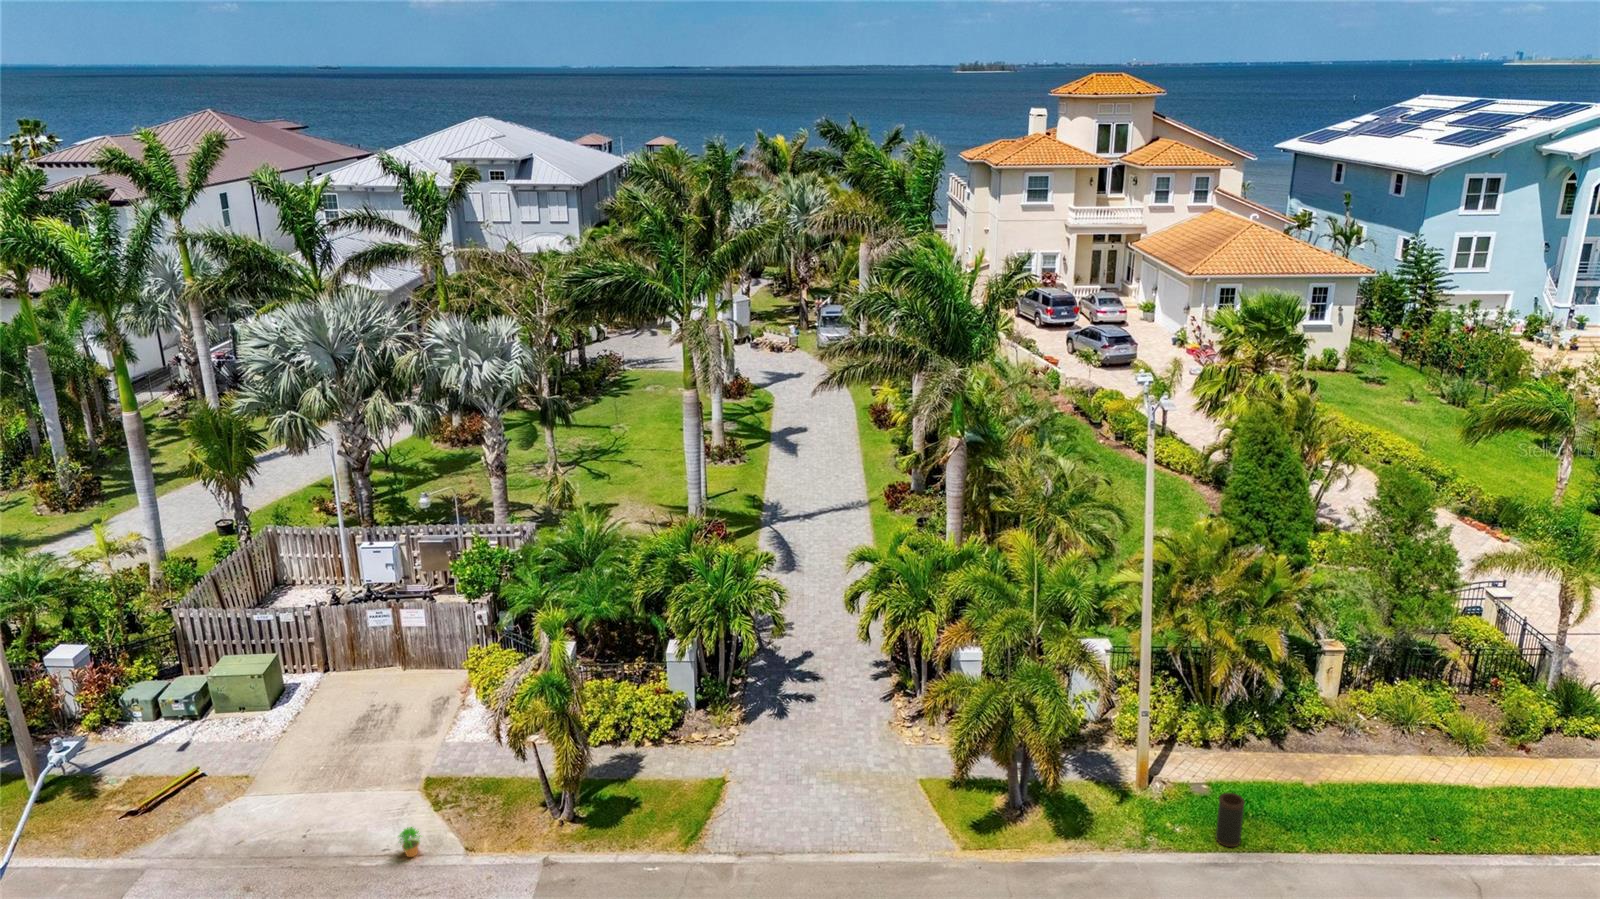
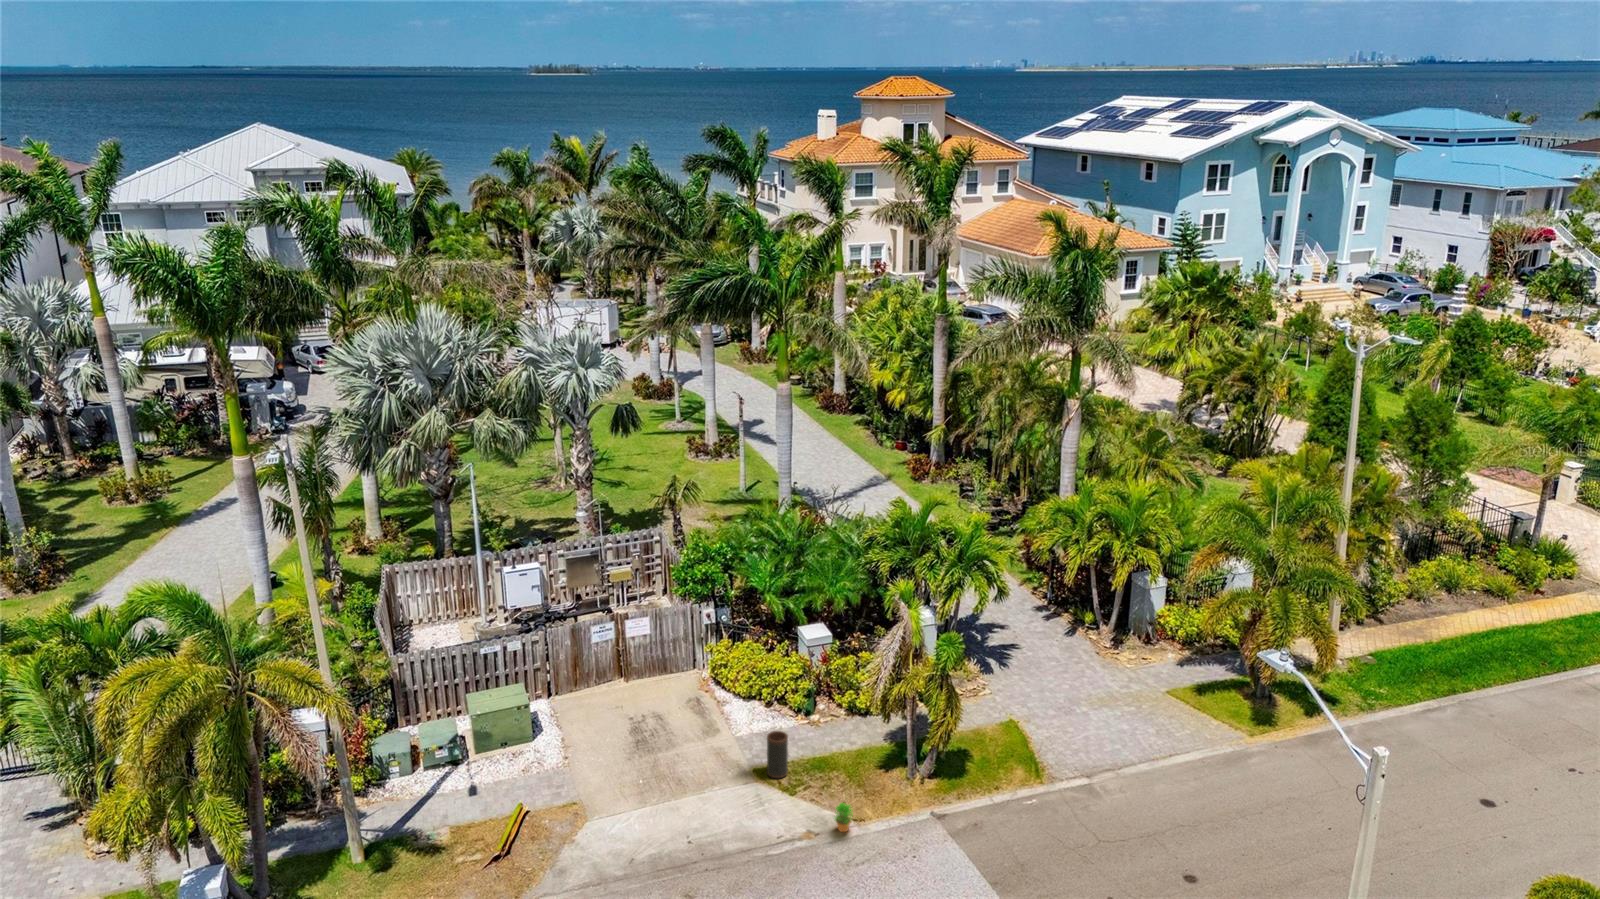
trash can: present [1216,793,1245,847] -> present [767,731,788,778]

